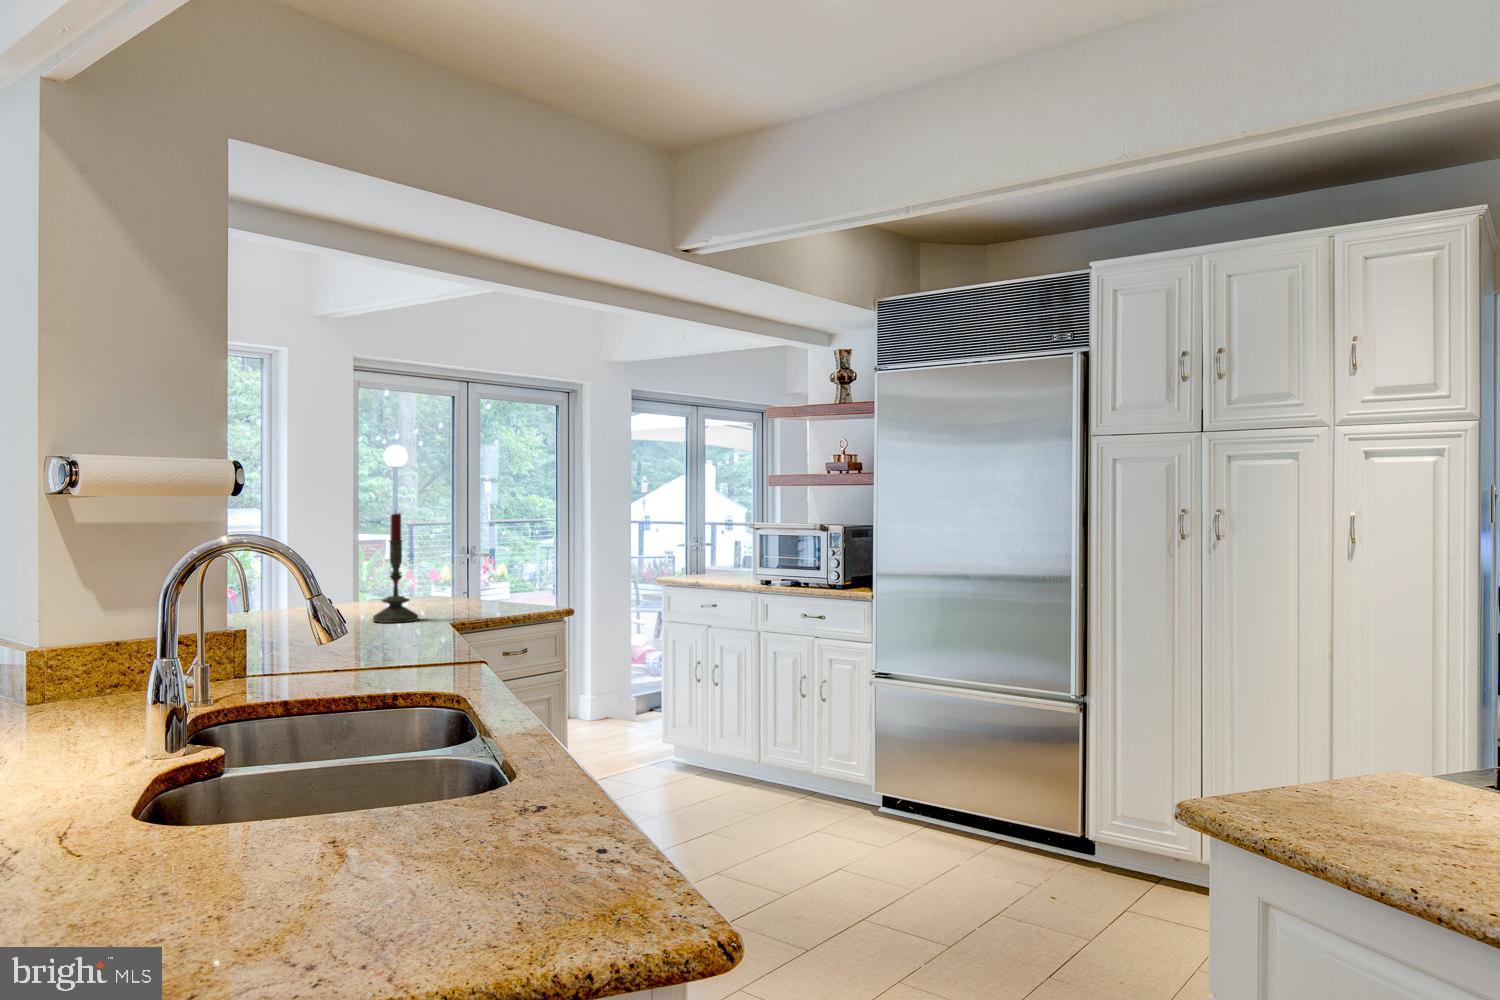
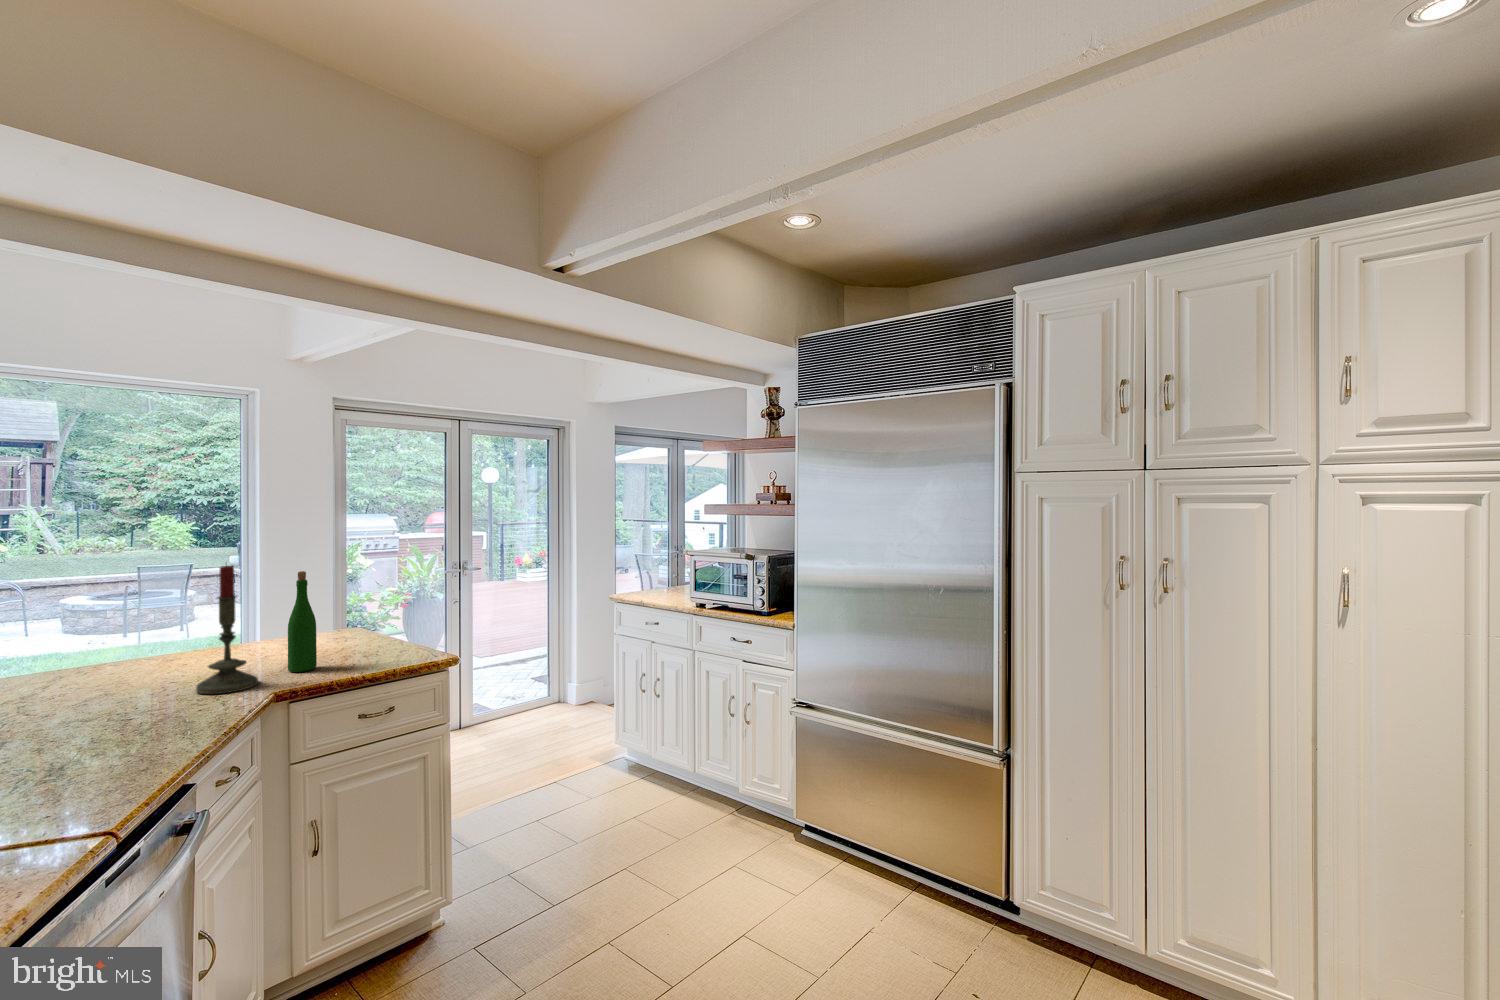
wine bottle: none [429,523,452,614] -> present [288,571,317,672]

